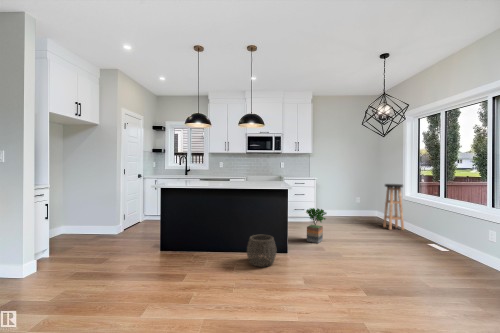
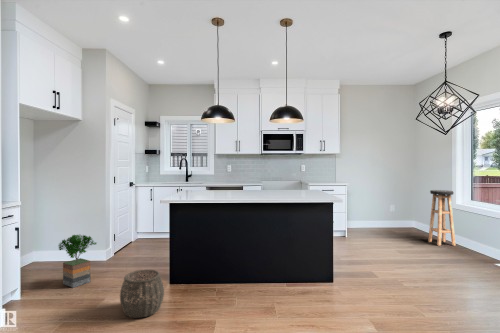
potted tree: present [306,208,326,243] -> present [59,235,96,288]
woven basket: present [247,235,276,267] -> present [120,270,164,318]

